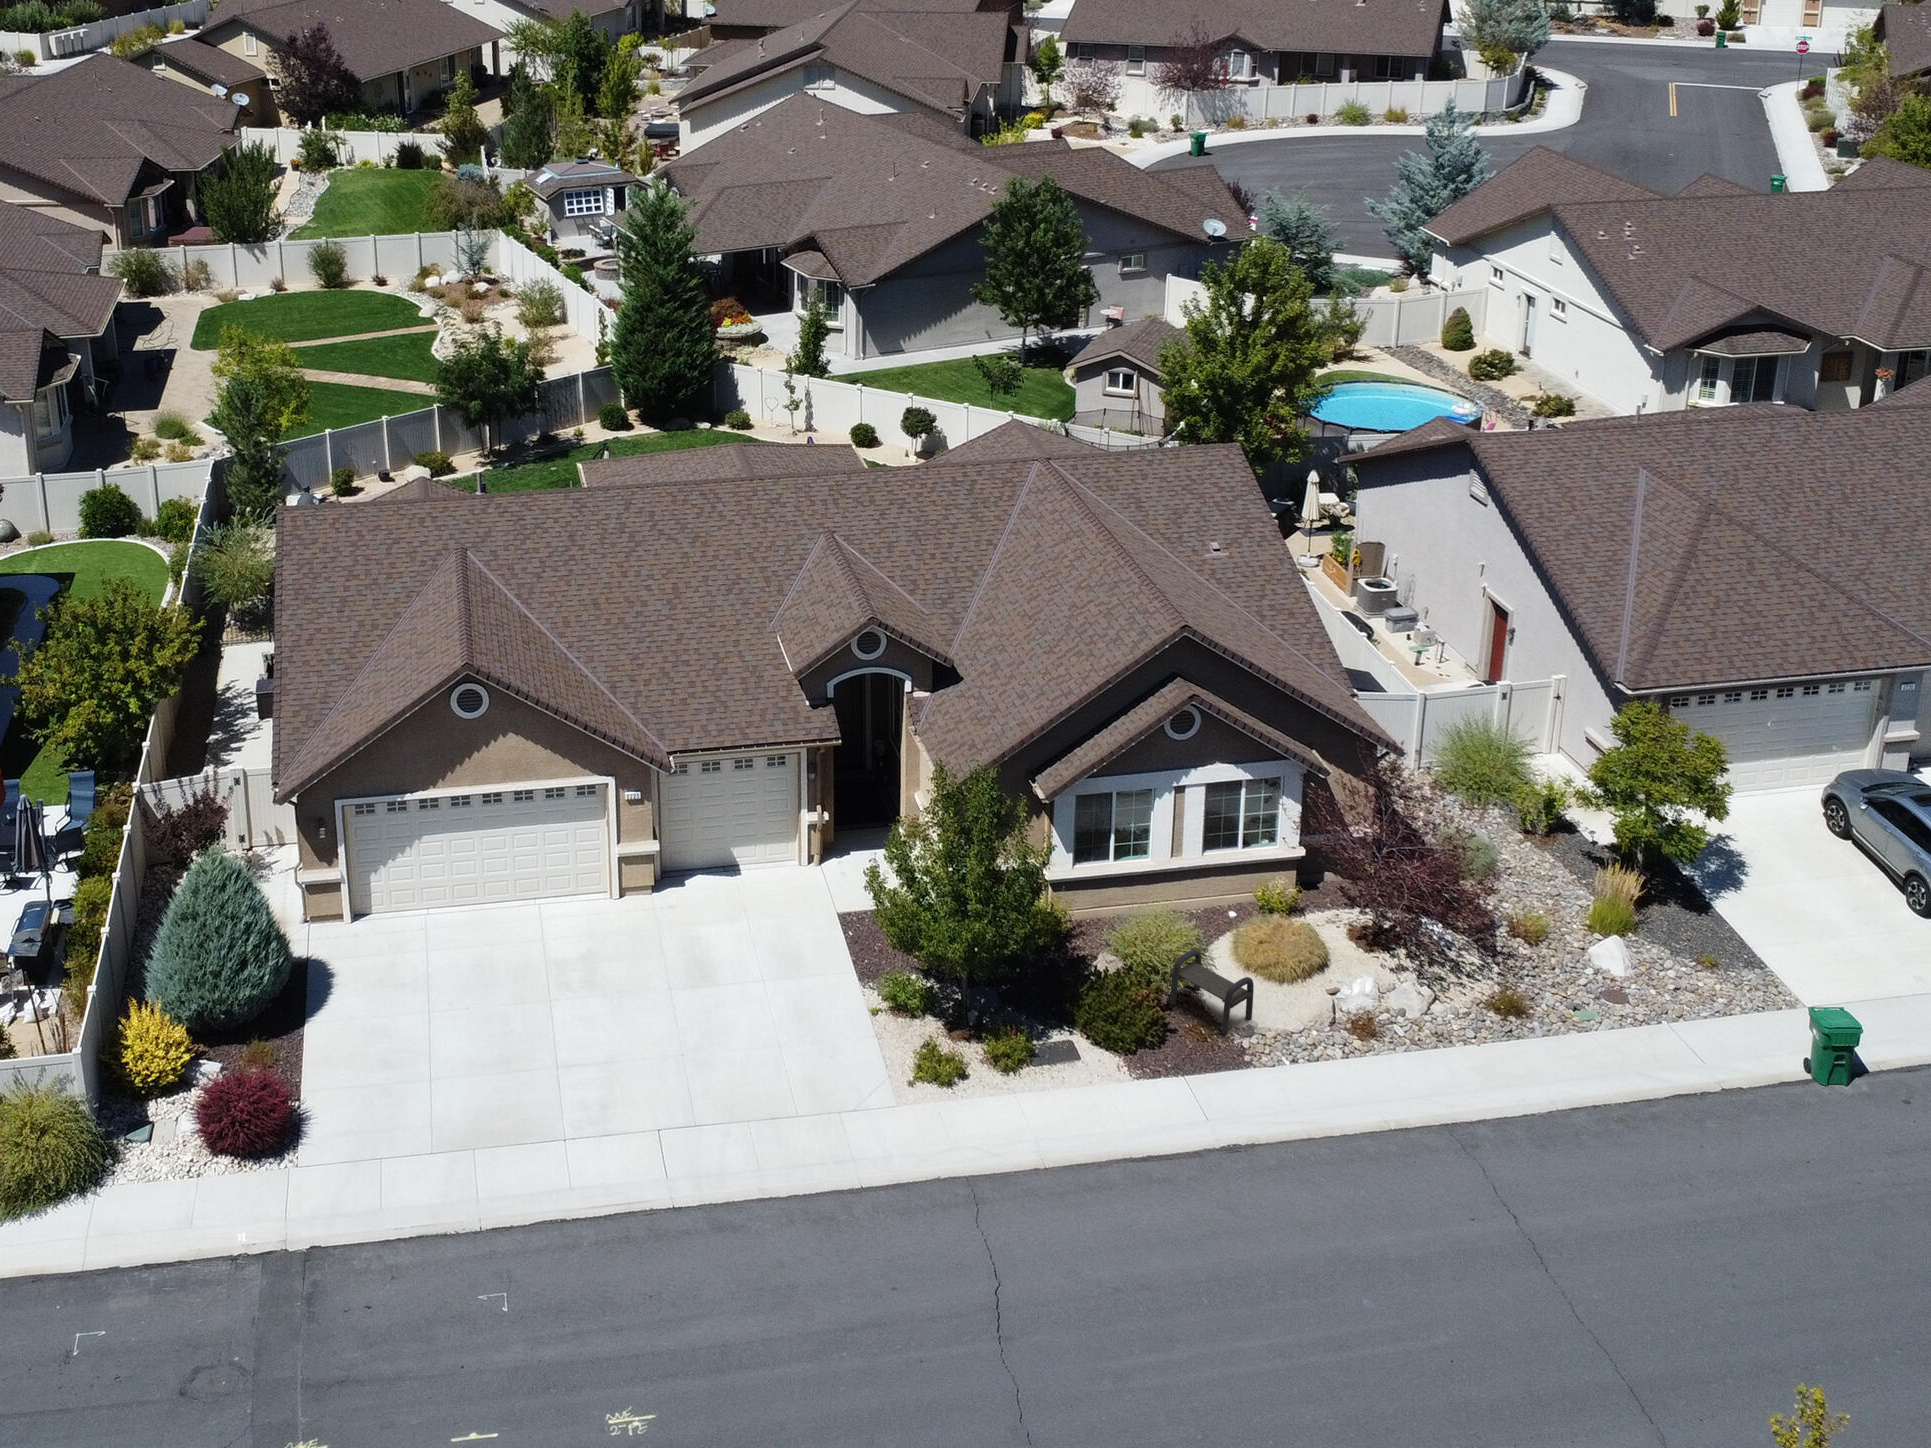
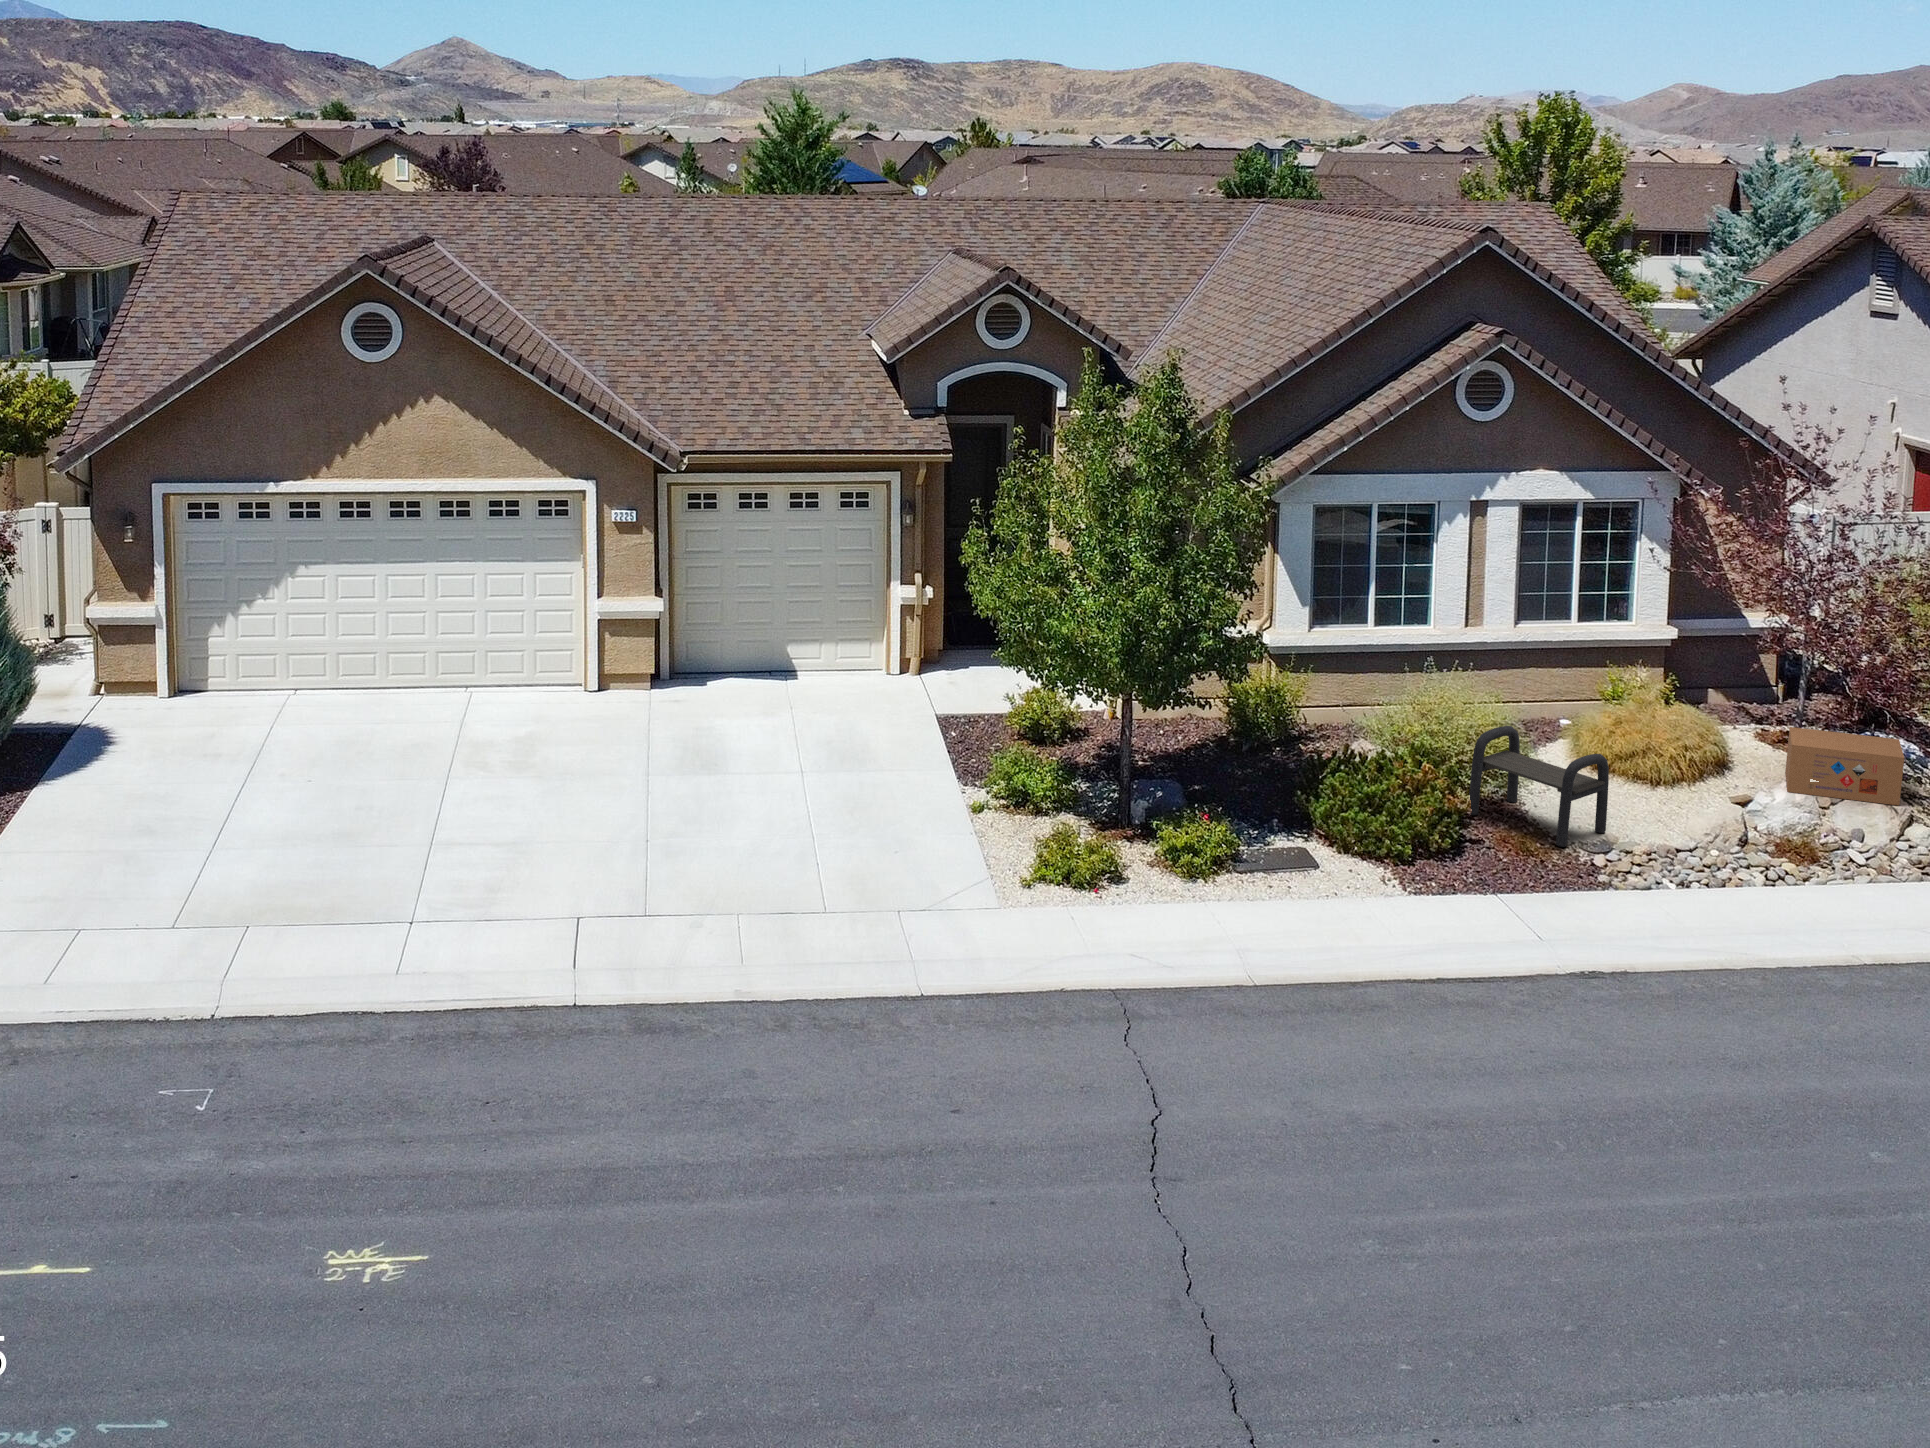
cardboard box: none [1366,925,1436,981] -> present [1785,727,1904,805]

